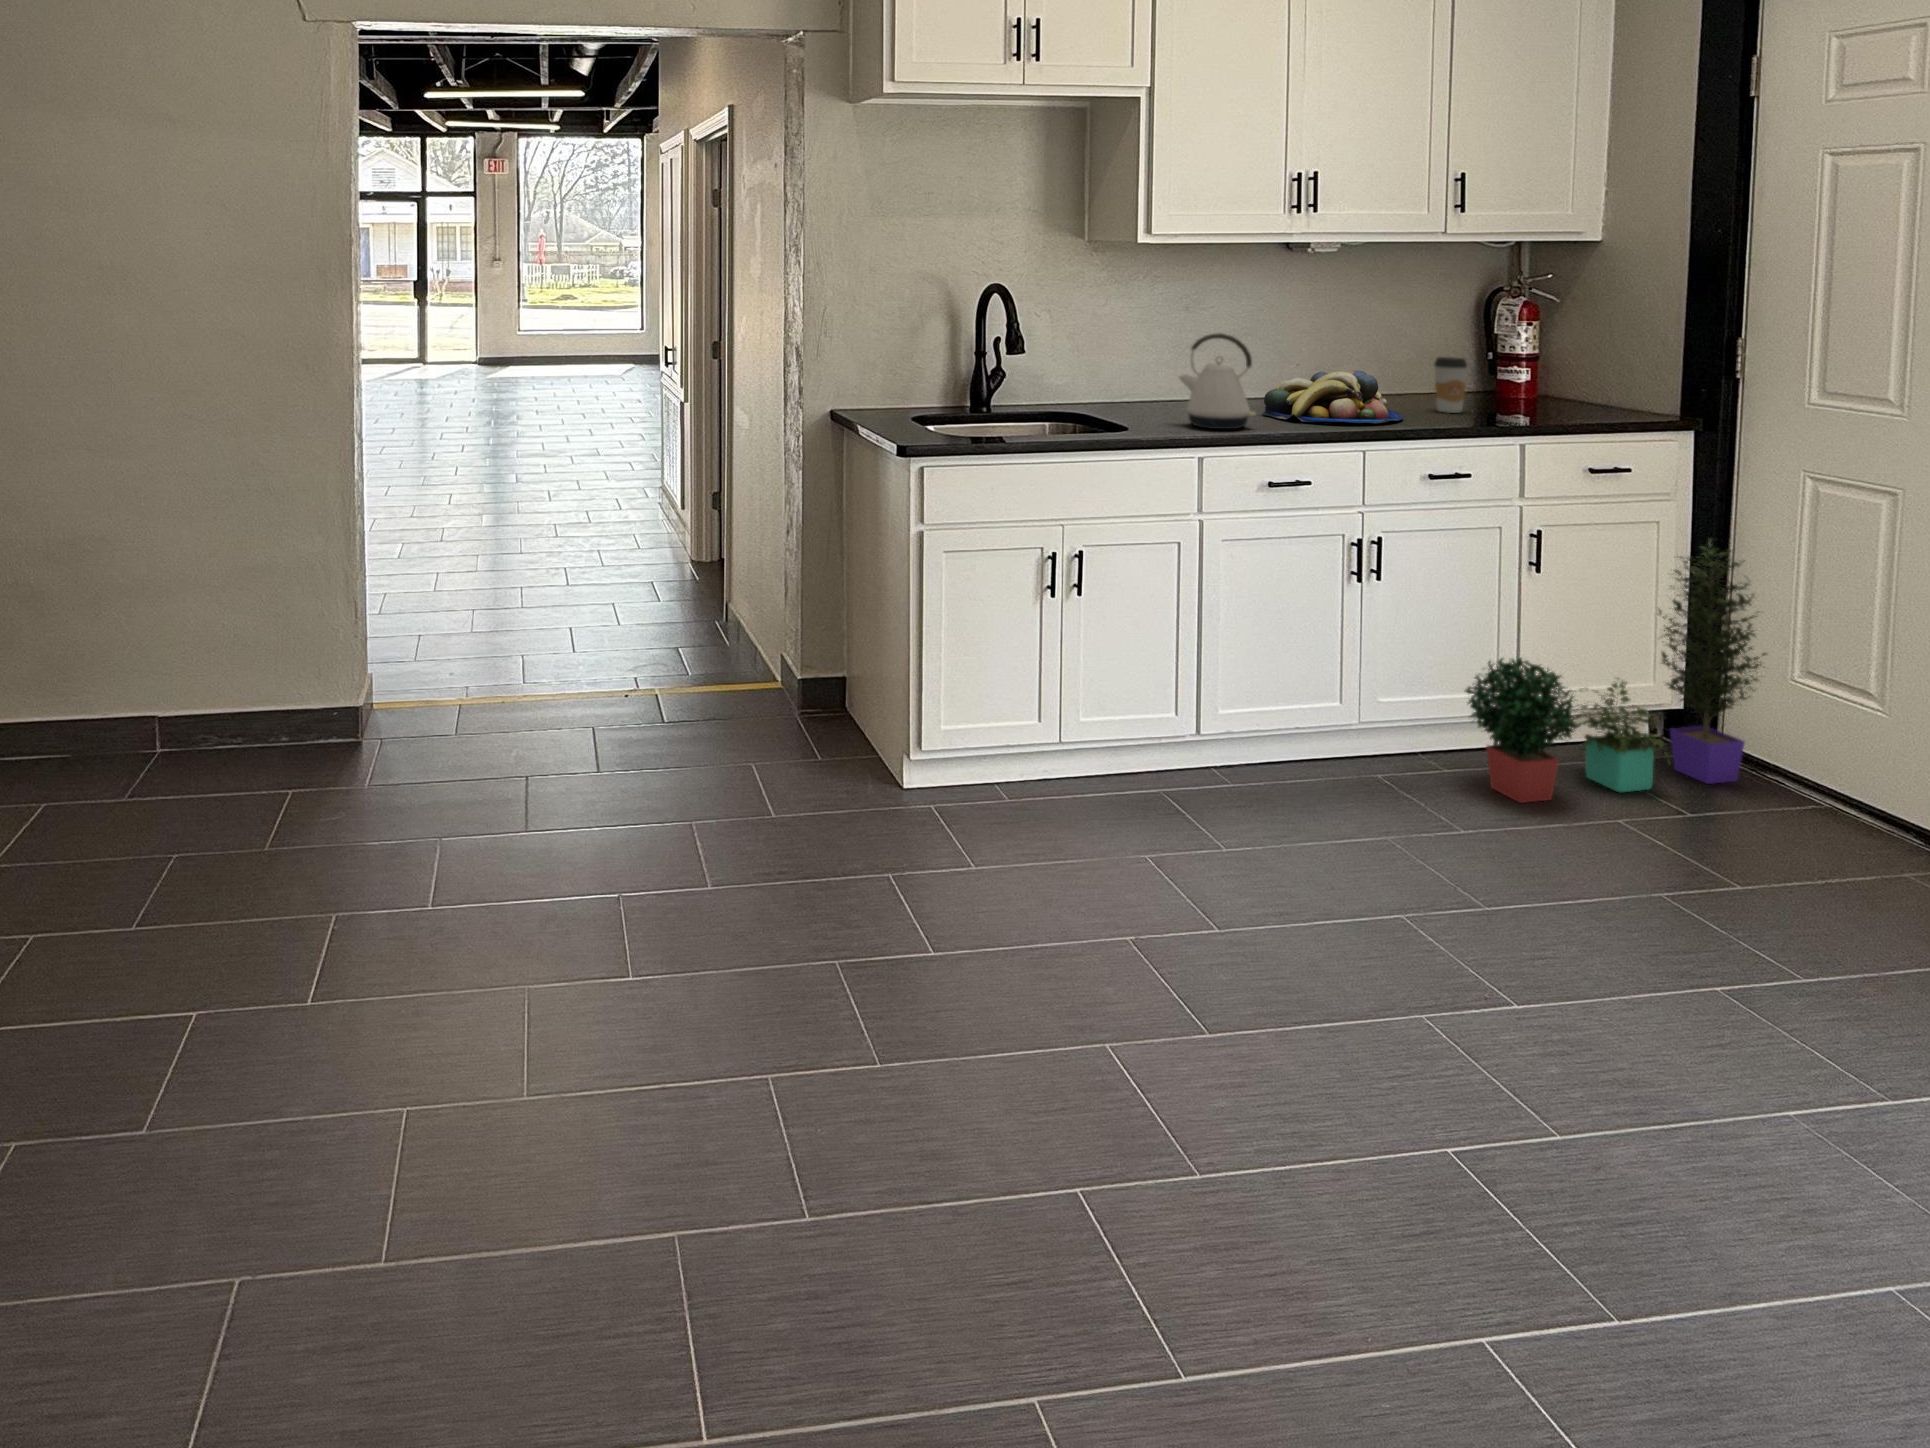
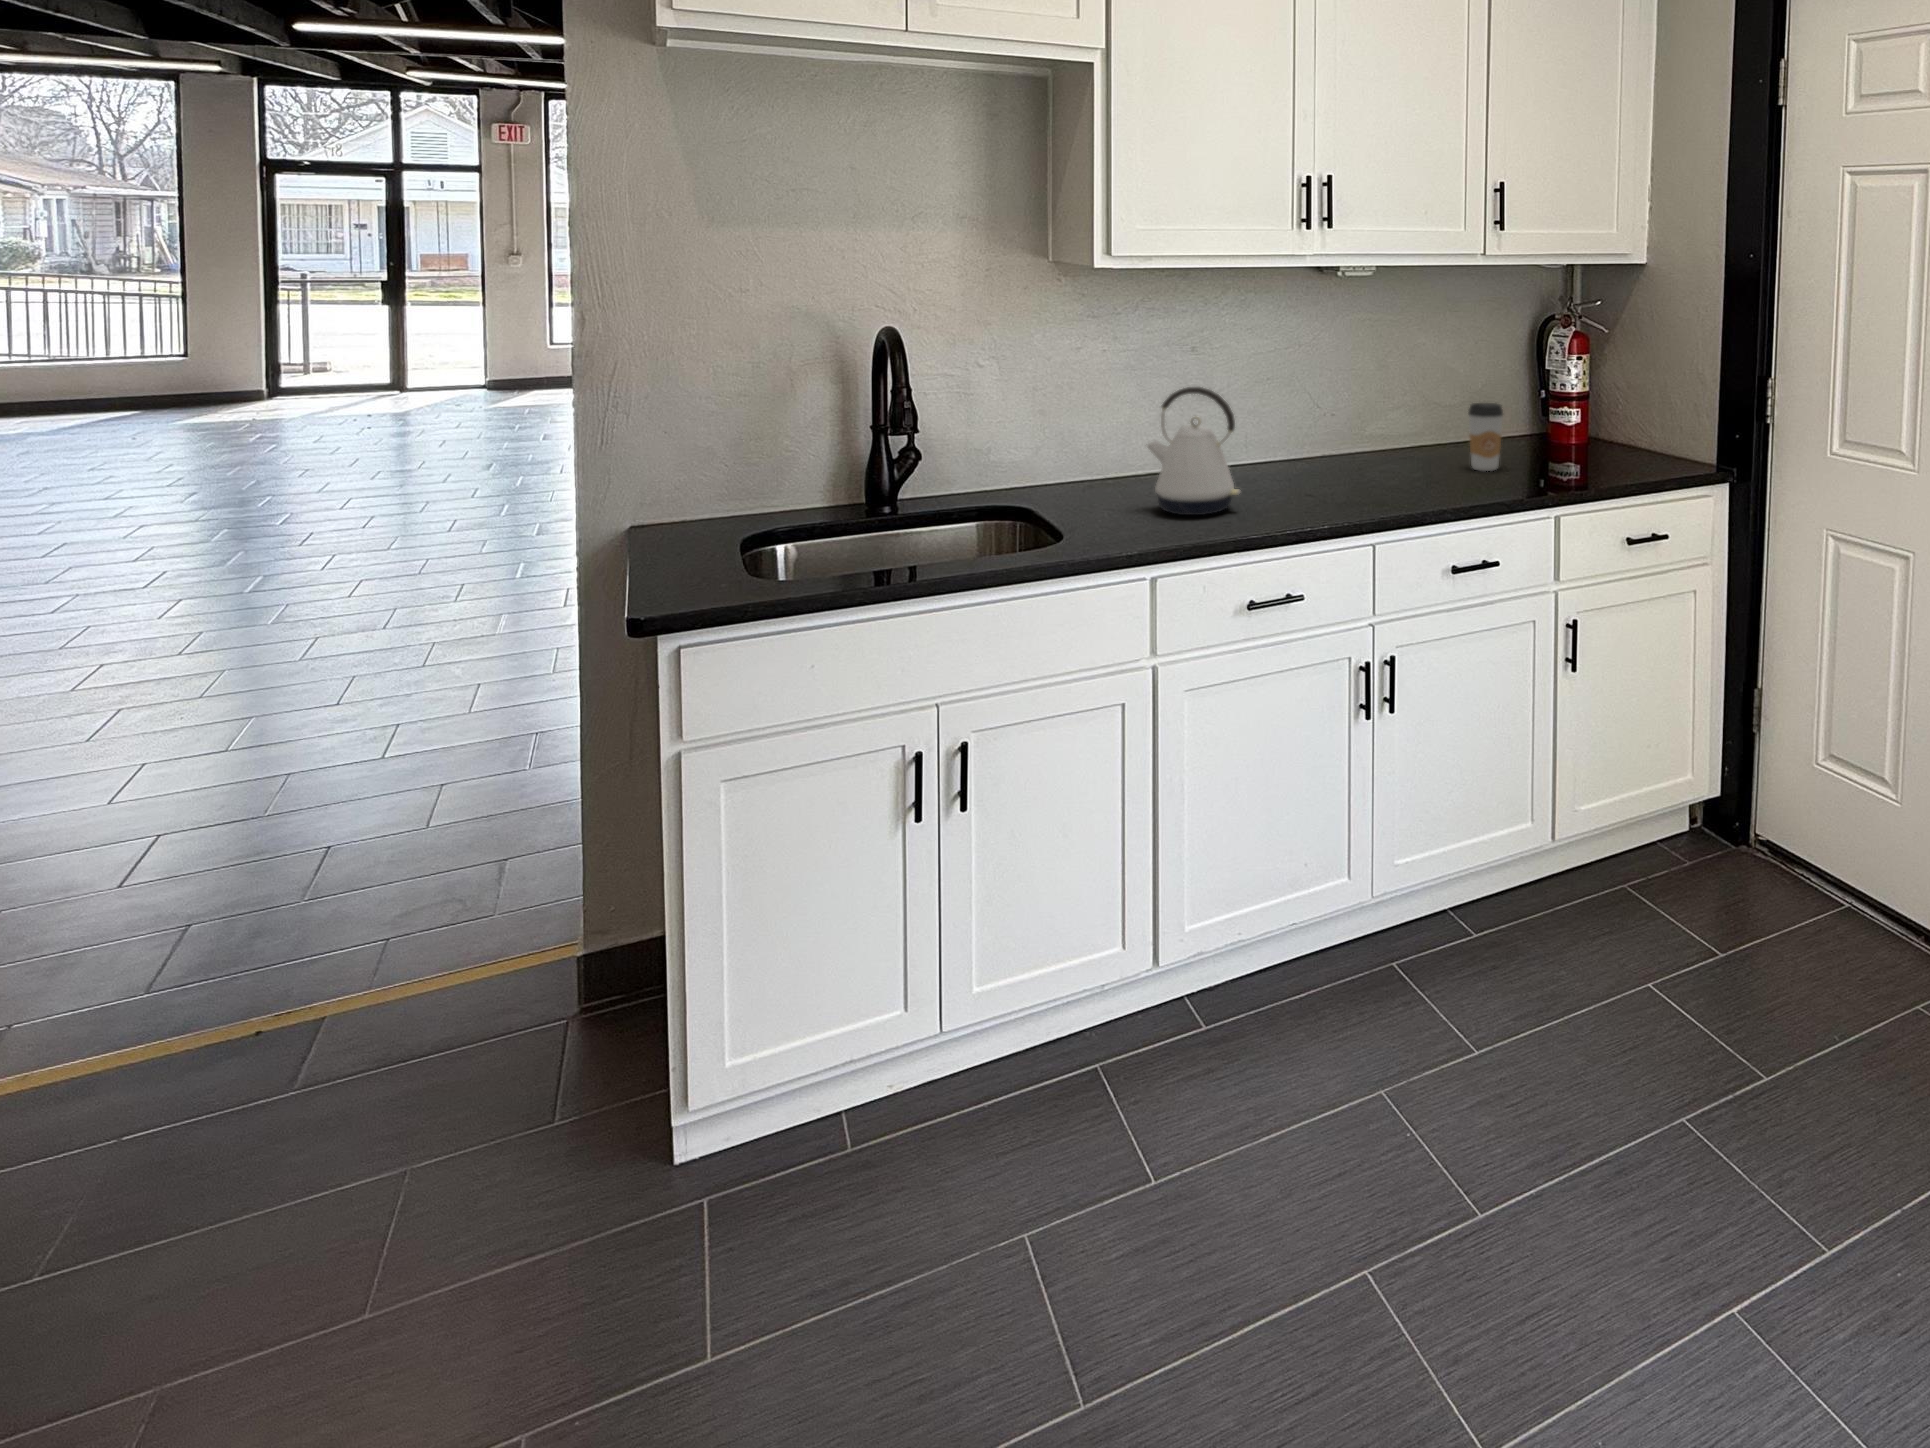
fruit bowl: present [1263,370,1403,423] -> none [1265,423,1427,496]
potted plant: present [1464,539,1766,803] -> none [1482,607,1798,965]

